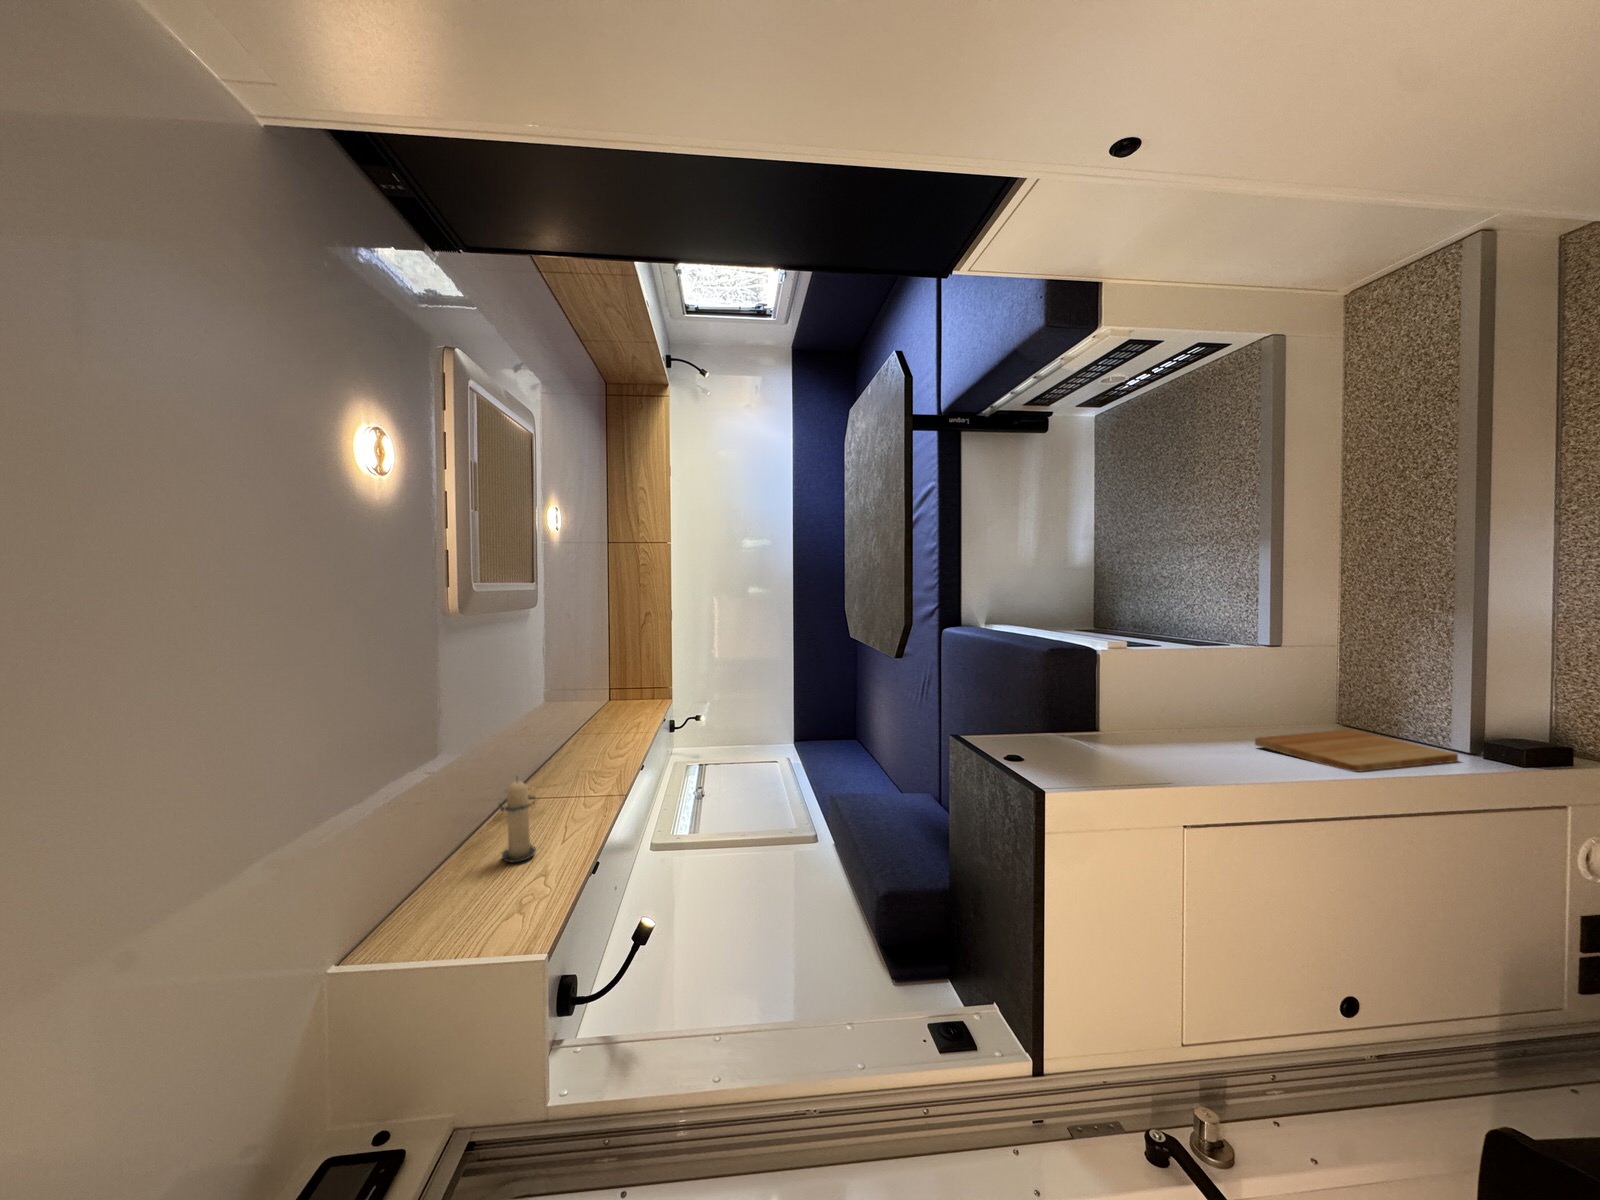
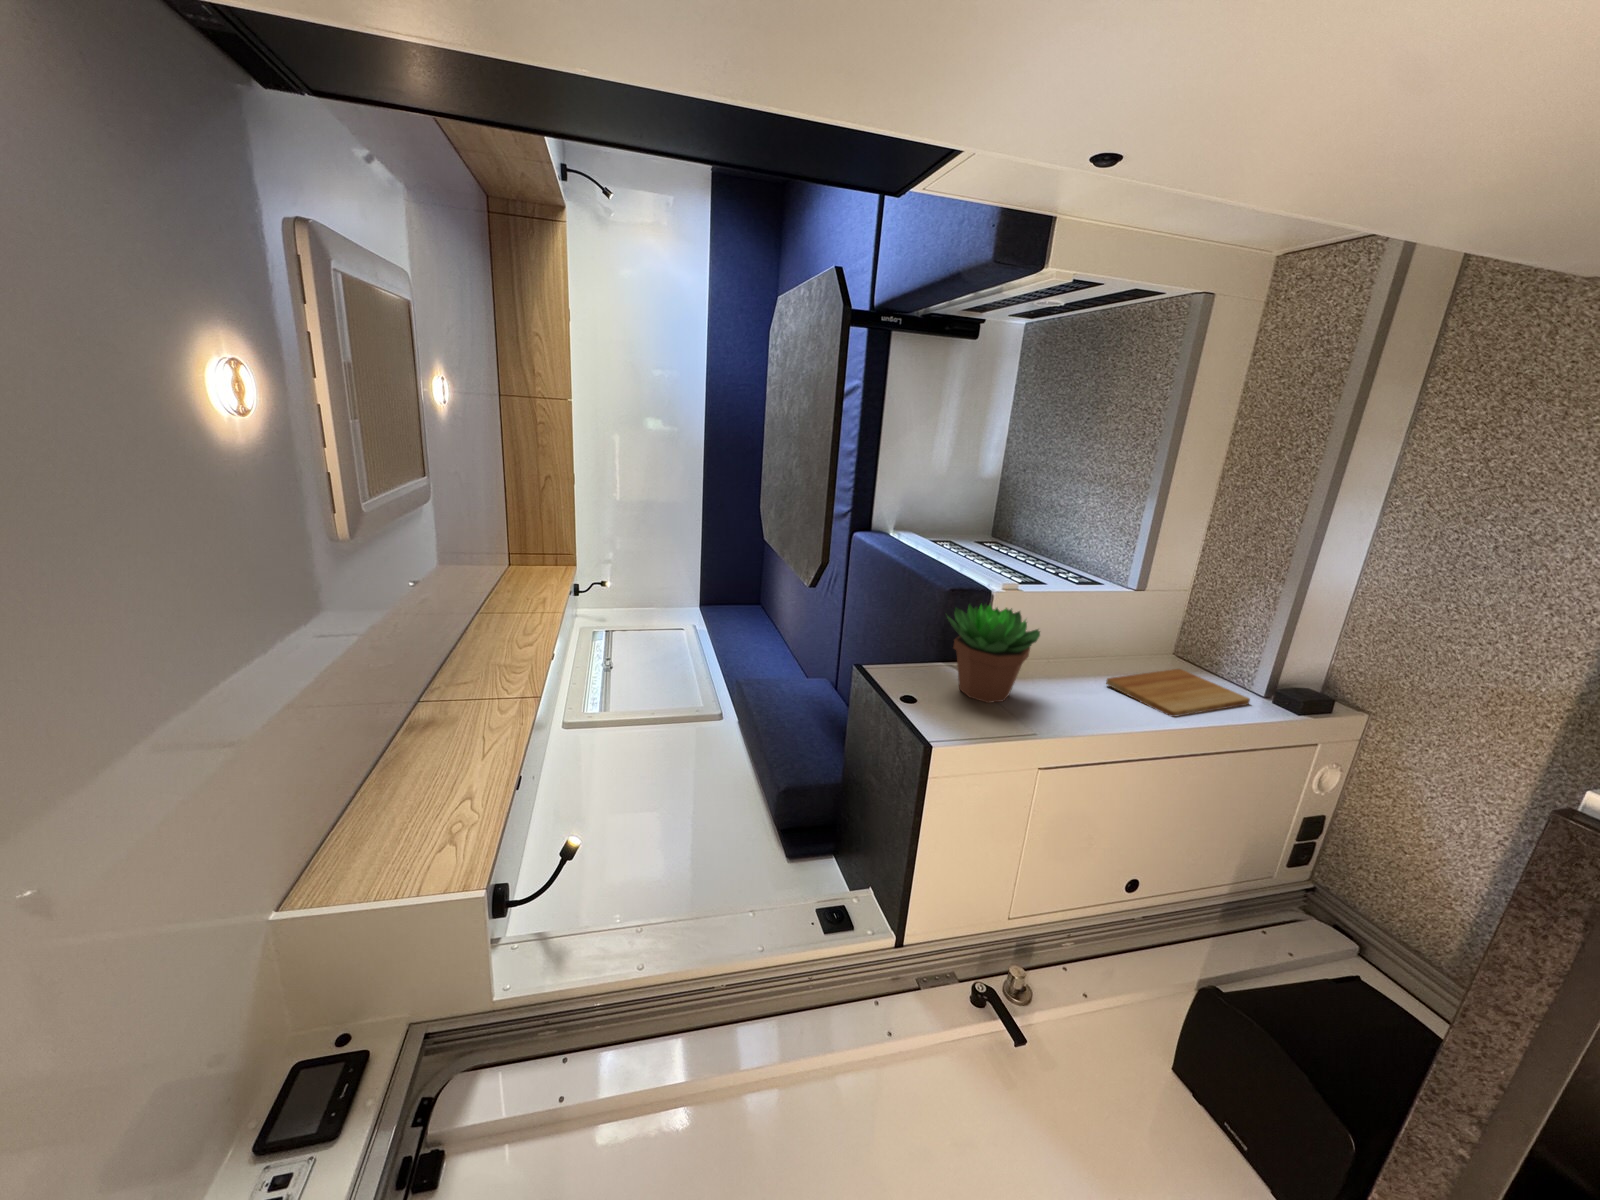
succulent plant: none [1045,650,1161,762] -> present [947,604,1040,703]
candle: present [499,779,536,862] -> none [409,706,460,786]

